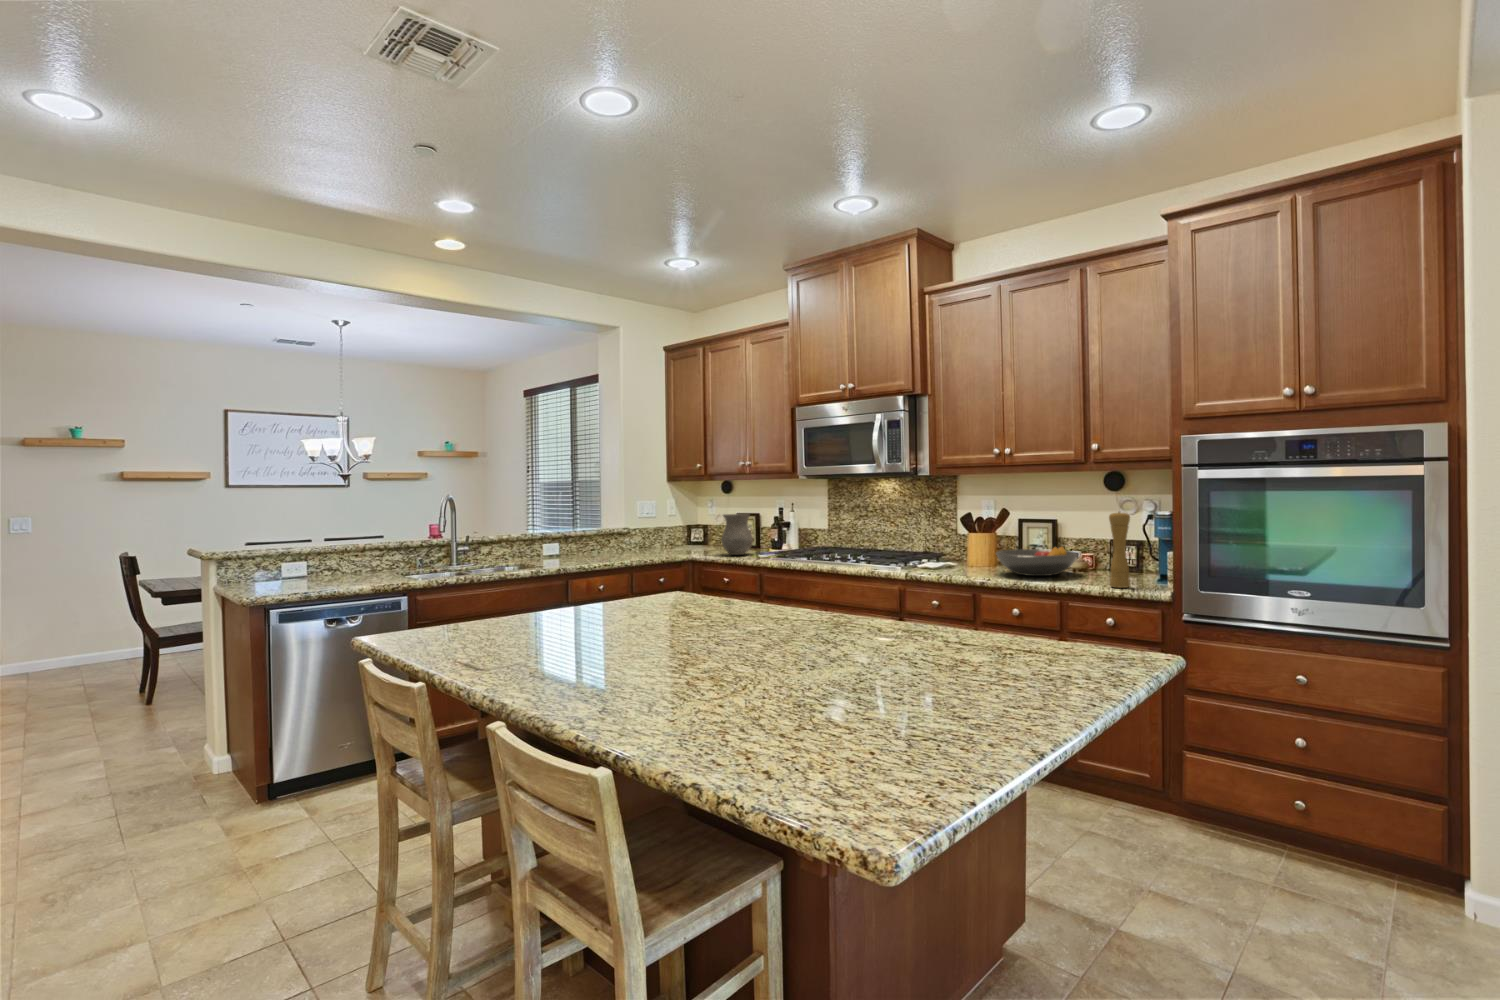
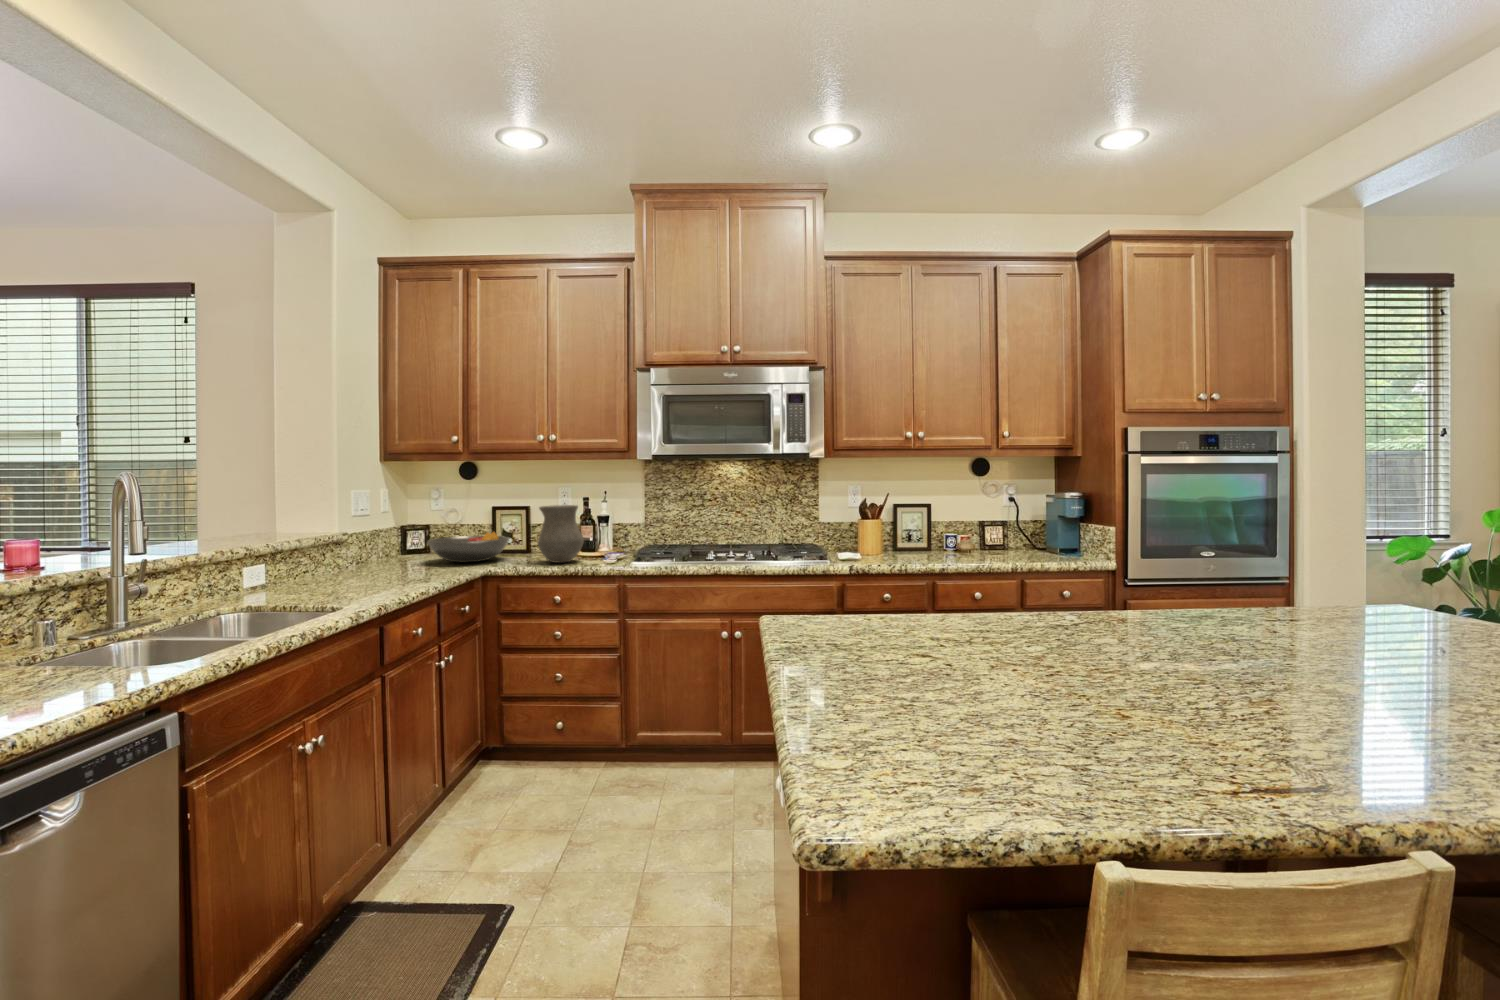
pepper mill: present [1109,512,1130,588] -> none [1054,493,1074,563]
fruit bowl: present [996,546,1078,576] -> present [428,532,509,562]

